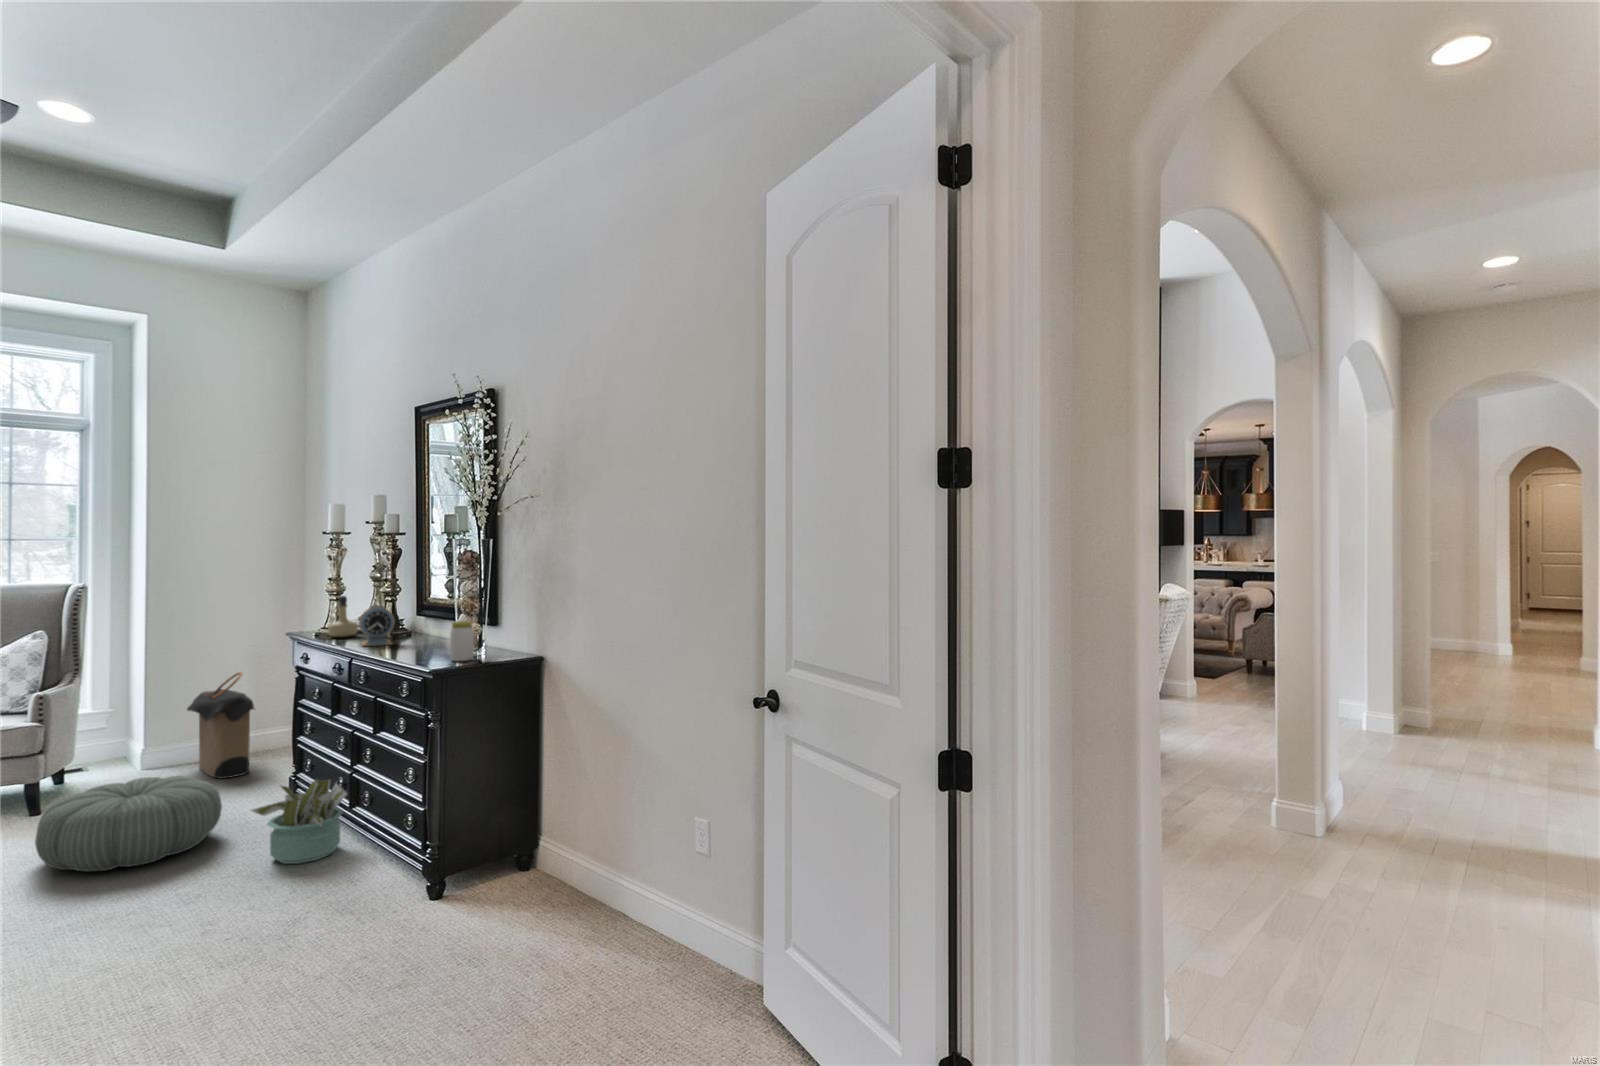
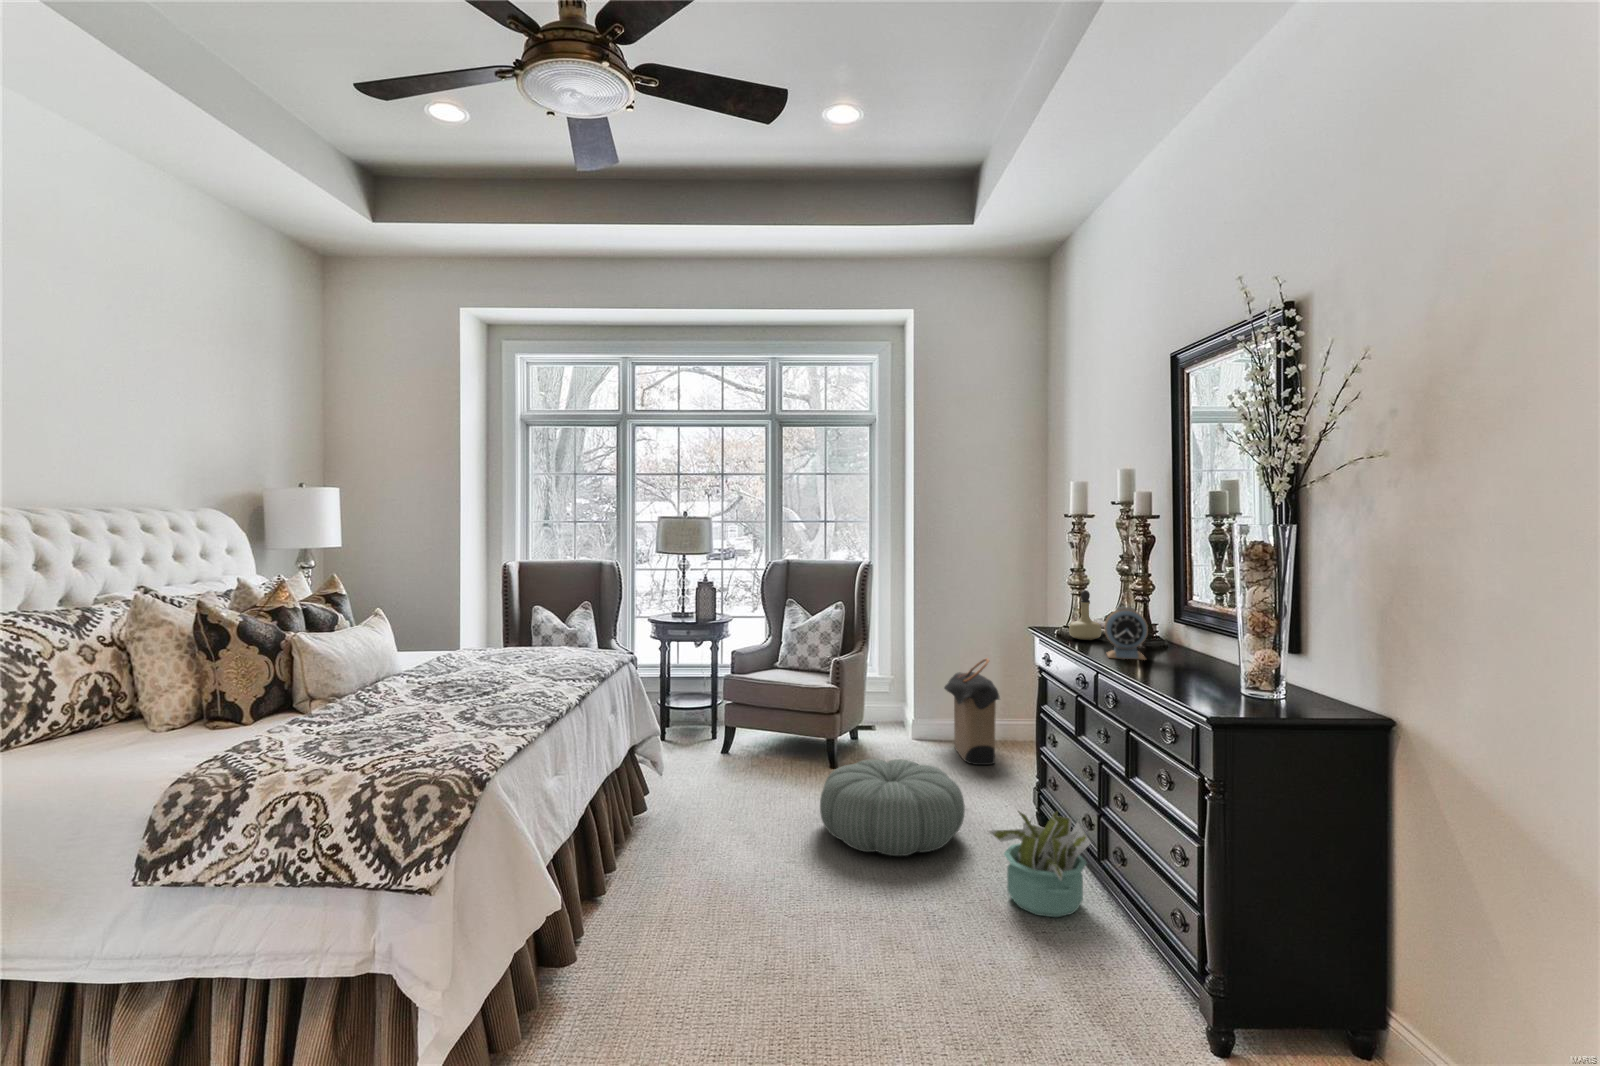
jar: present [450,621,474,661] -> none [1236,647,1275,710]

